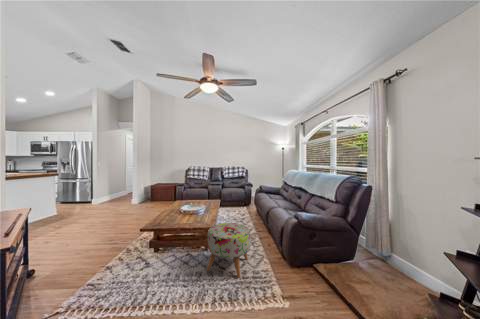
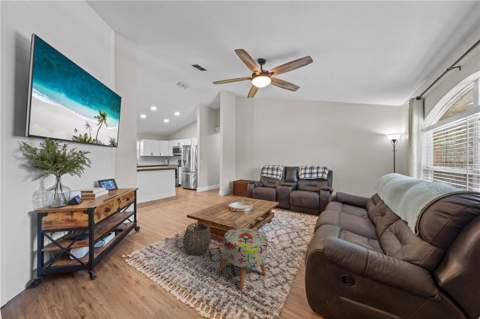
woven basket: none [147,232,181,272] -> present [183,223,211,255]

